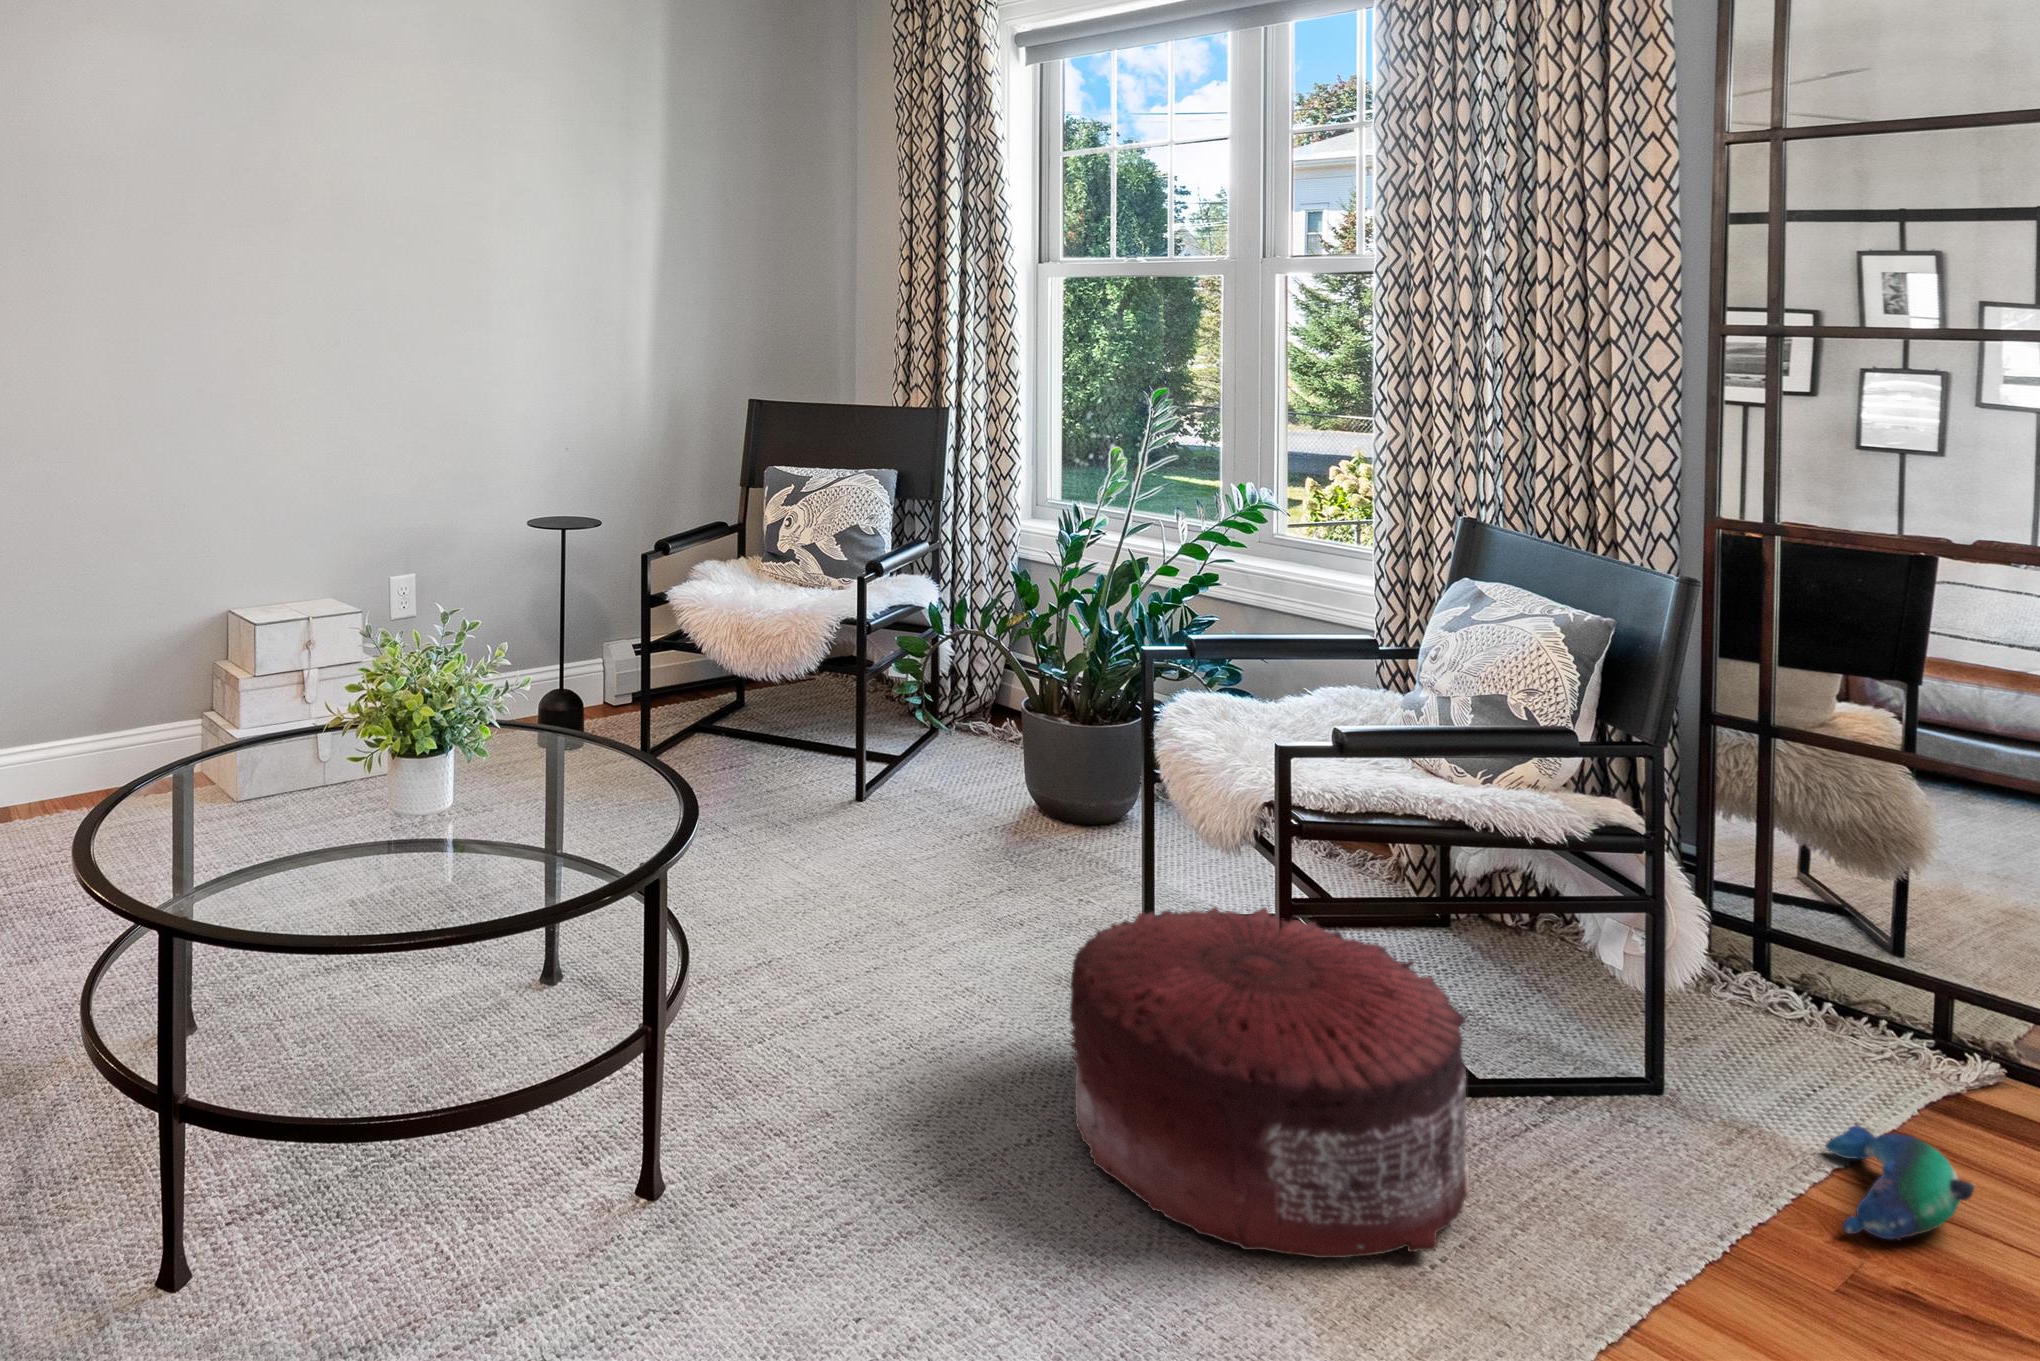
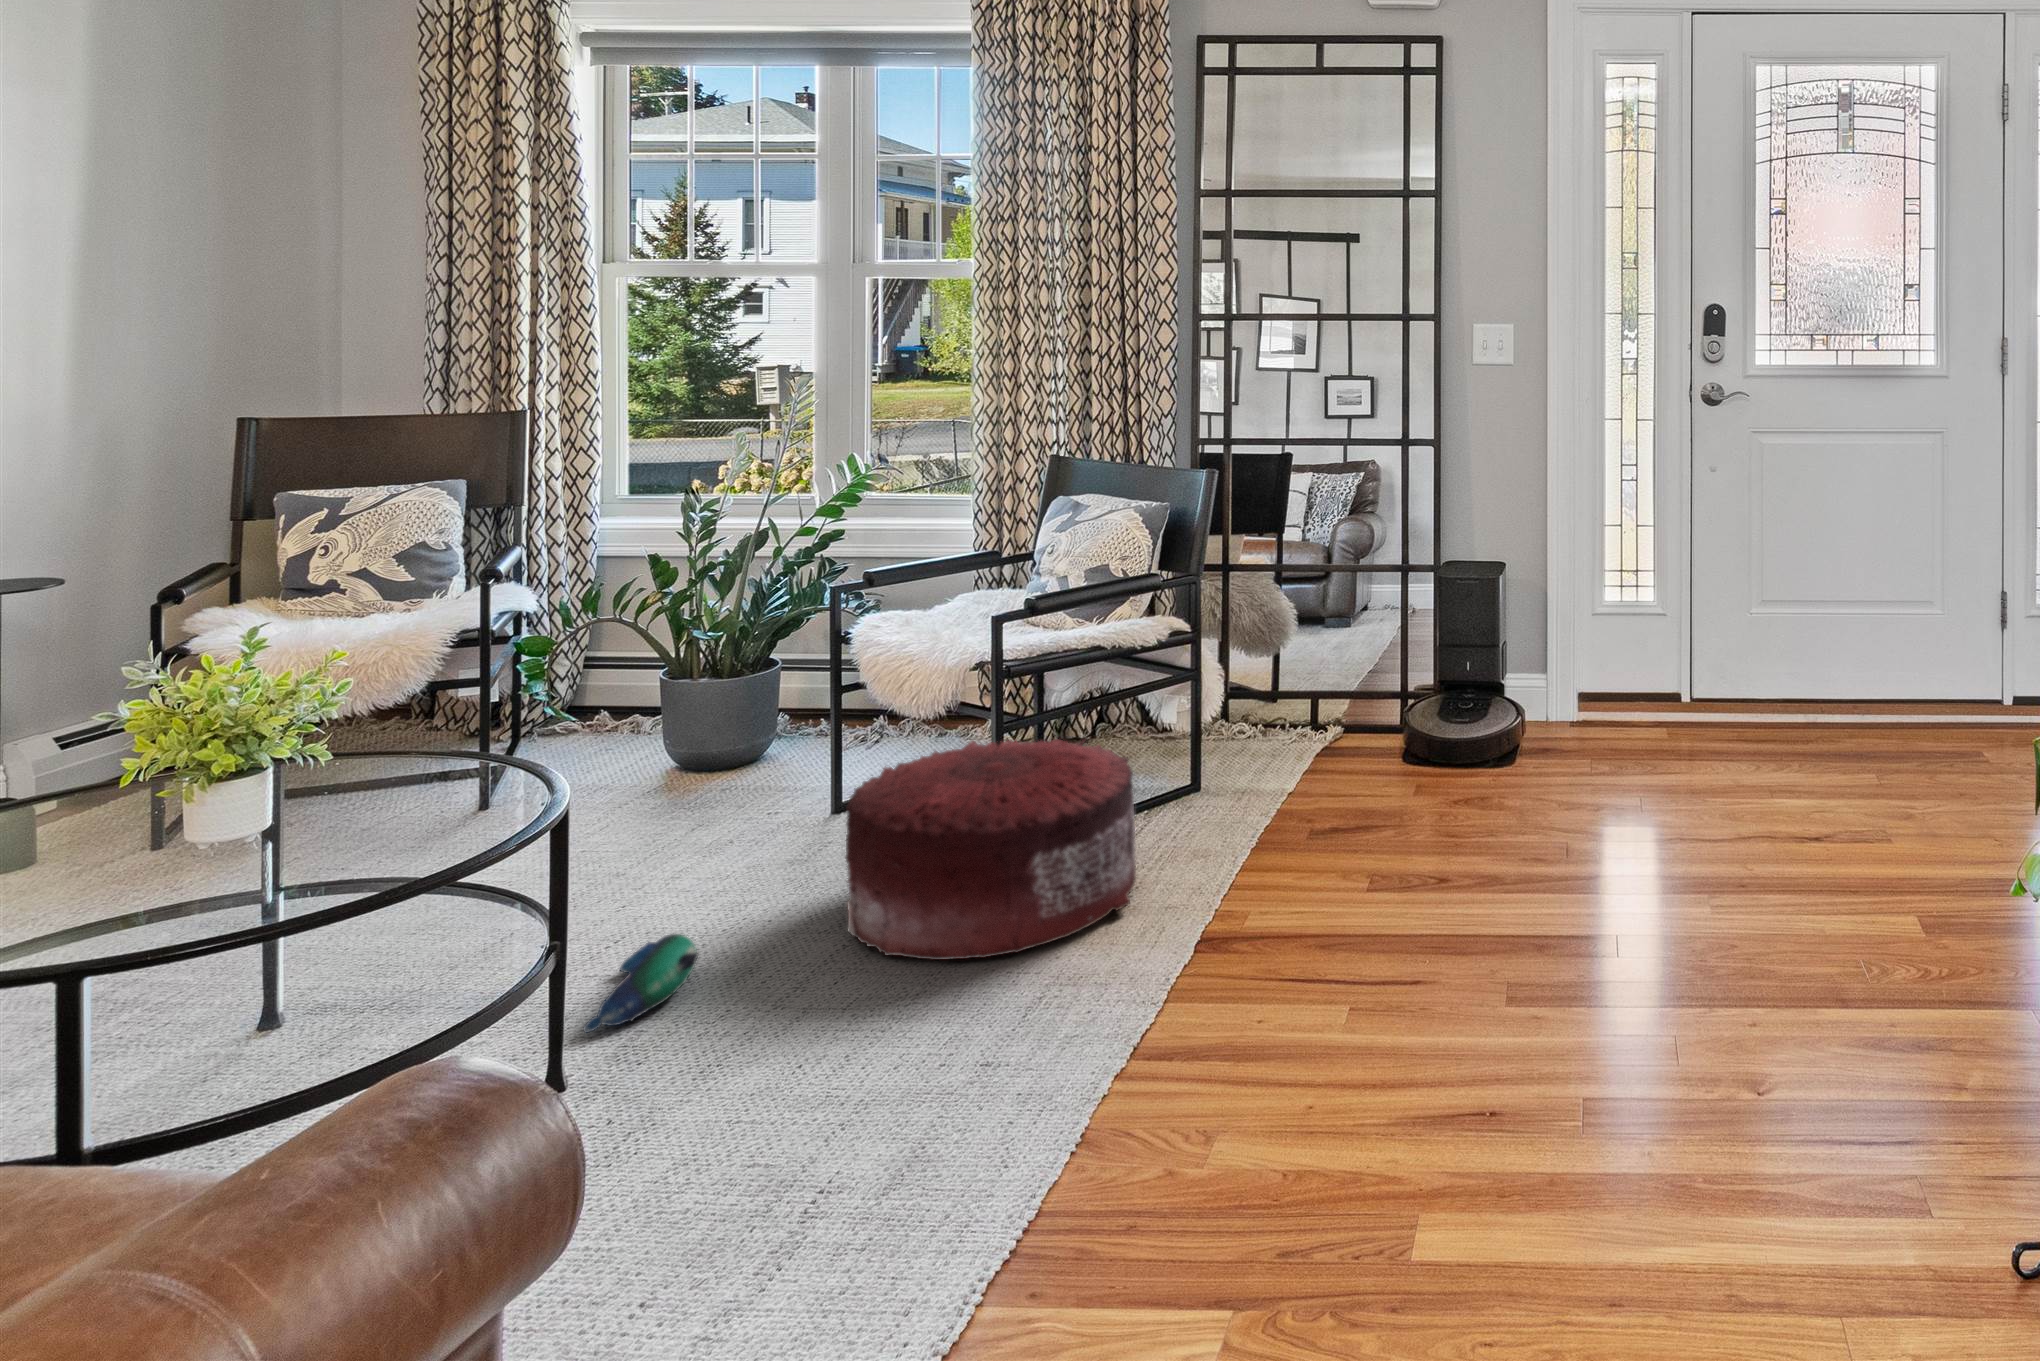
plush toy: present [1825,1125,1975,1240] -> present [583,934,698,1033]

